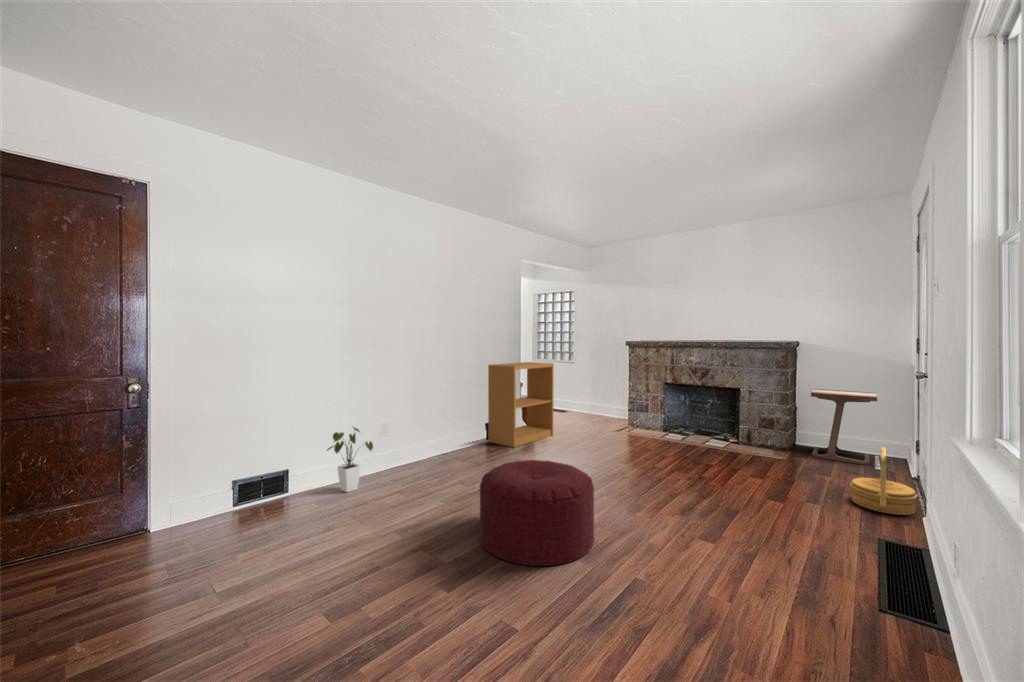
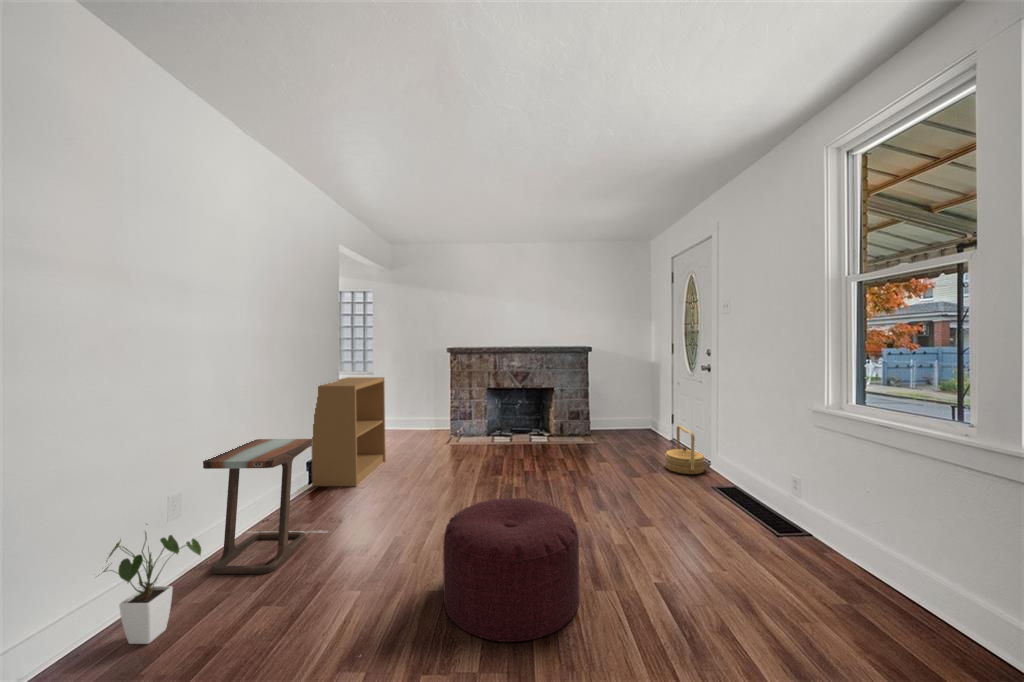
side table: present [811,389,880,469] -> present [203,439,328,574]

